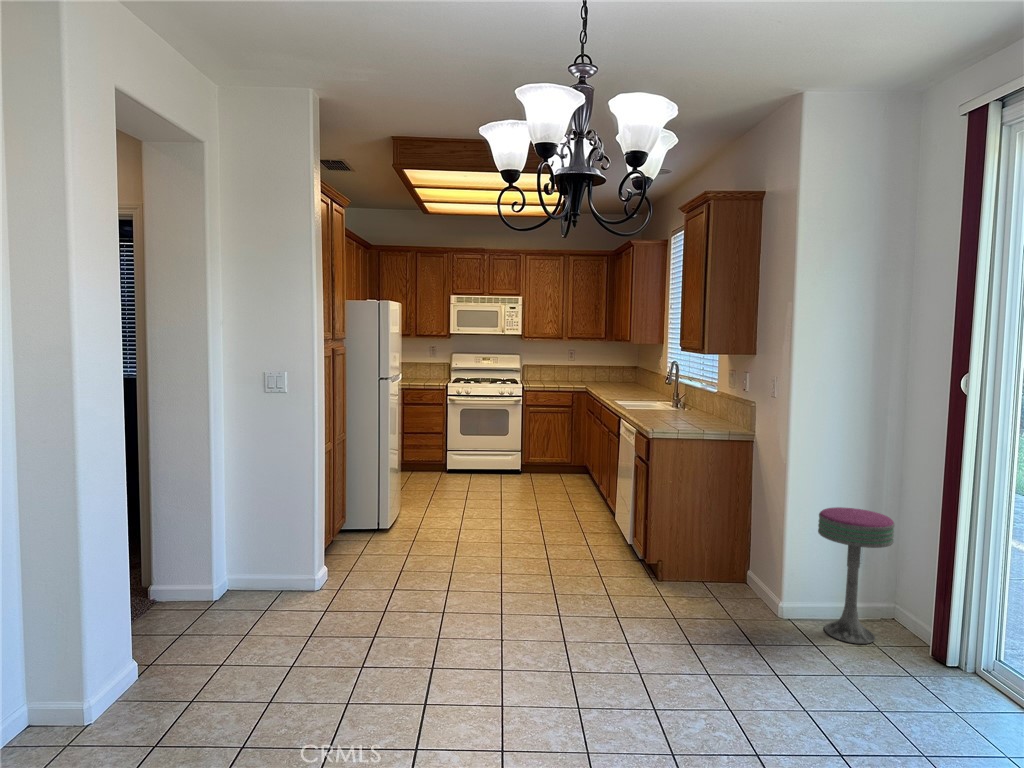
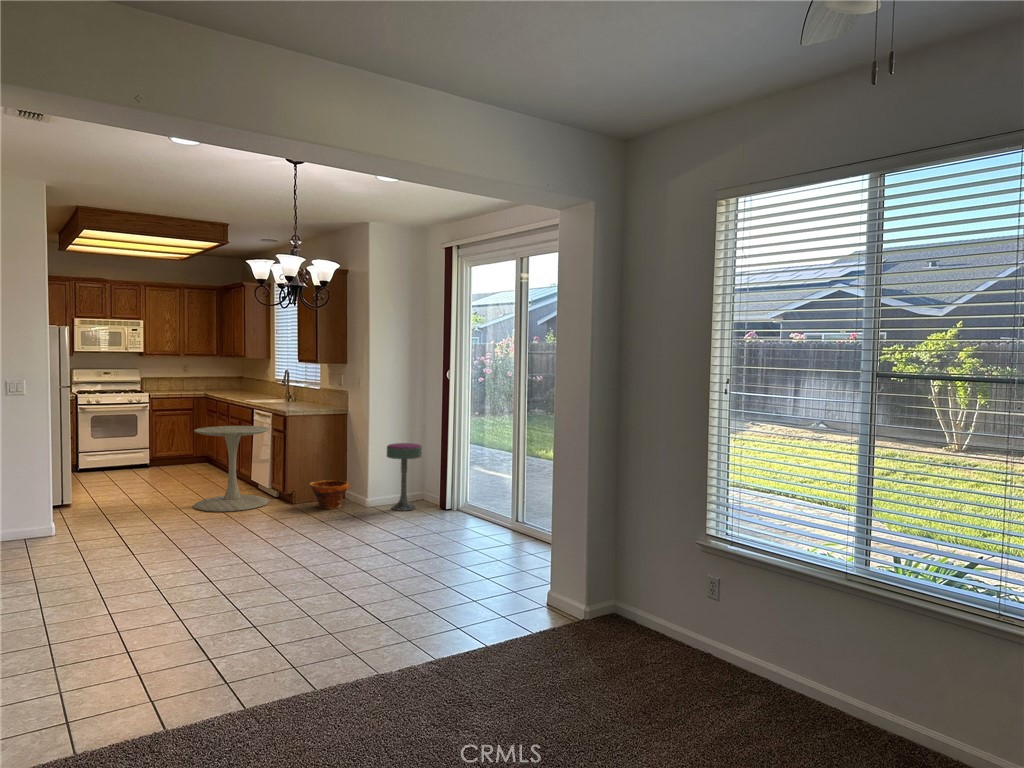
pedestal table: none [525,442,629,576] -> present [194,426,269,512]
planter: none [681,548,747,603] -> present [310,481,349,509]

